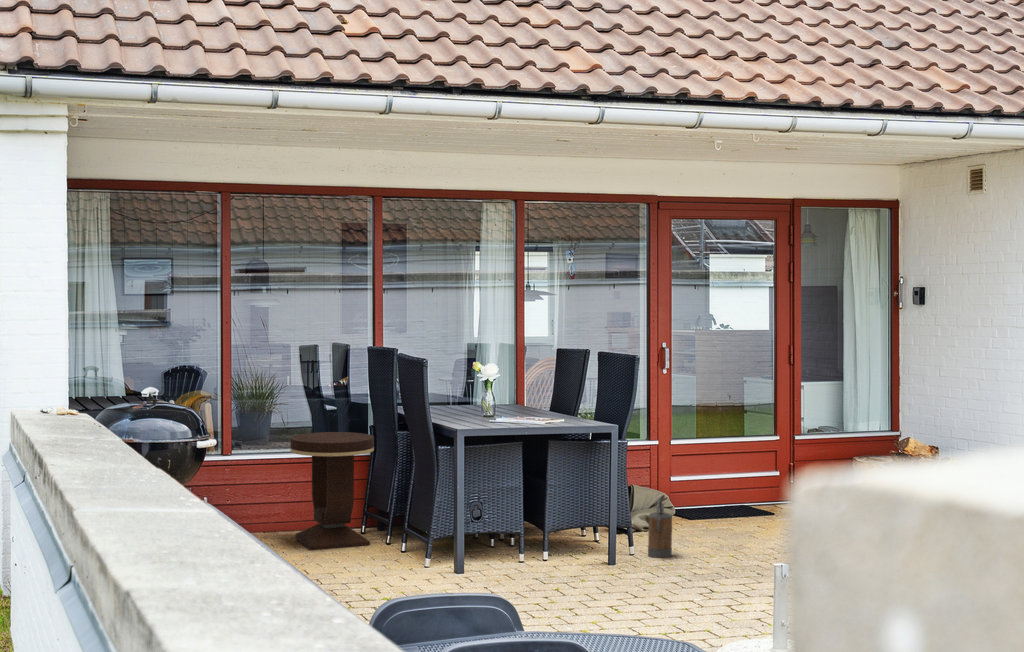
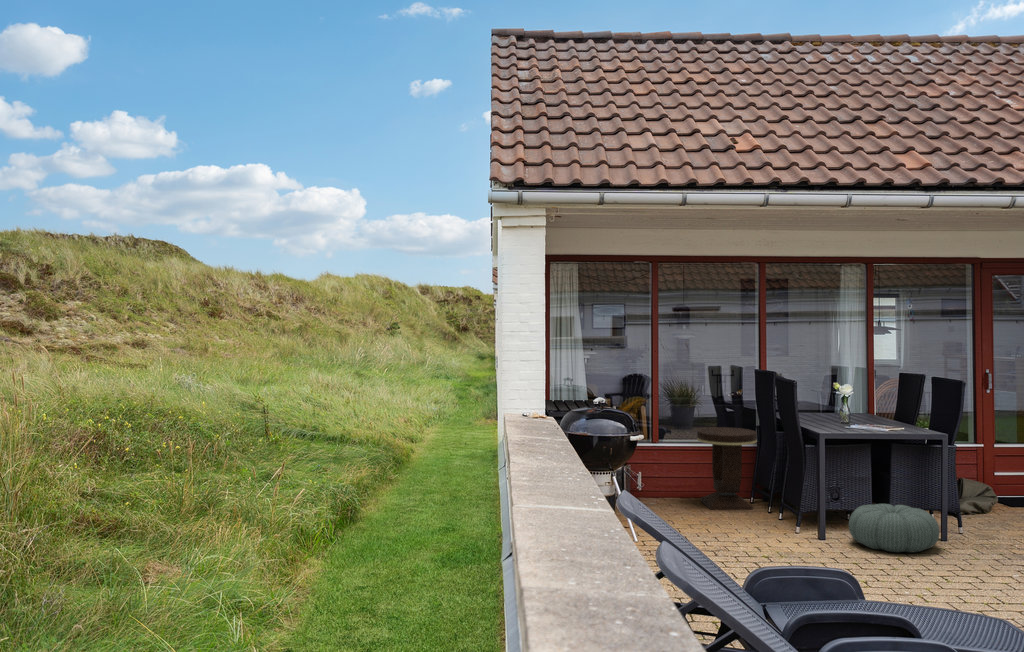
watering can: present [648,498,672,558] -> none [972,490,993,537]
pouf: none [501,524,614,588] -> present [849,504,940,553]

